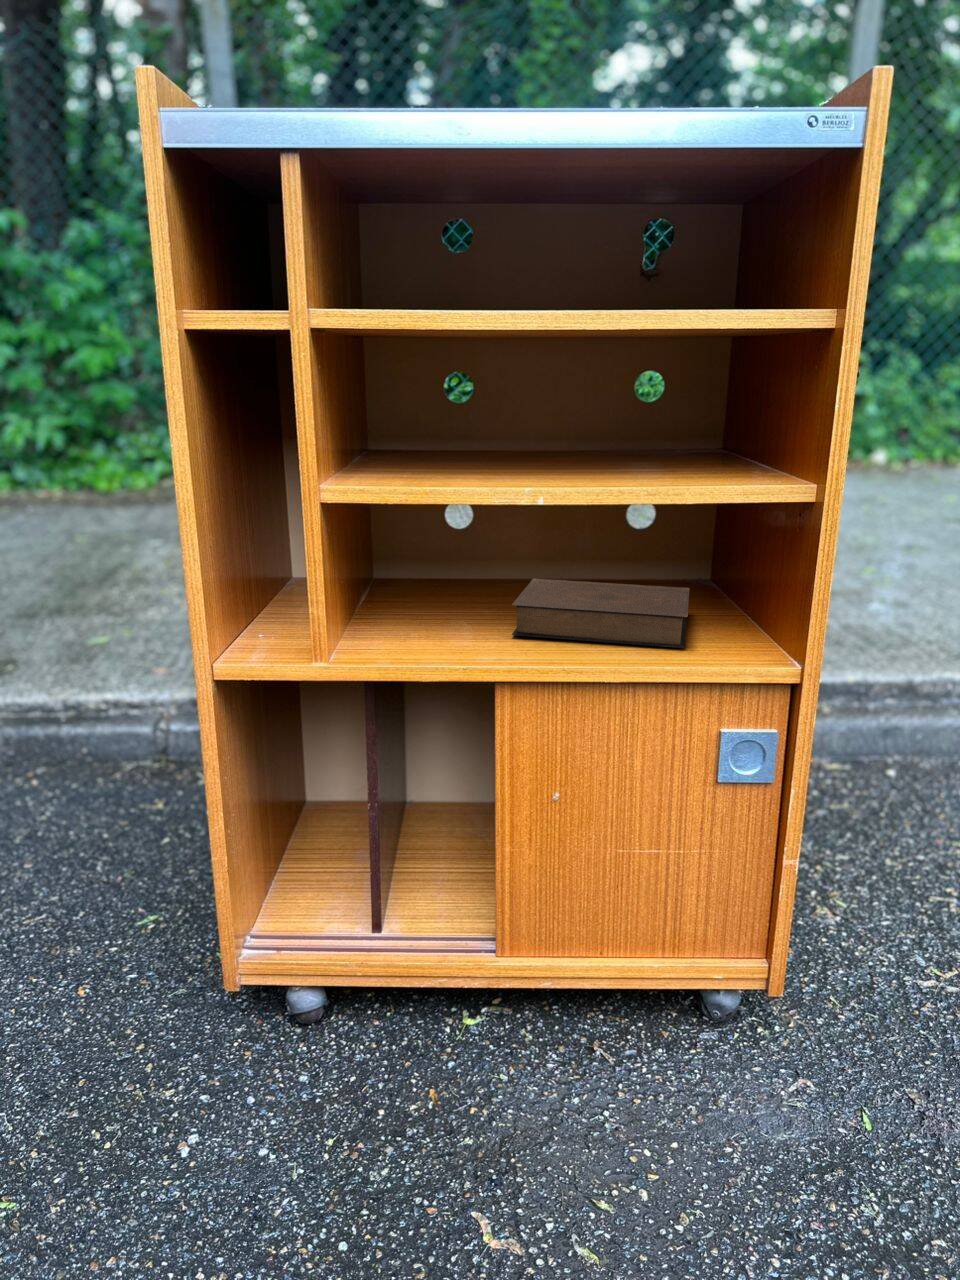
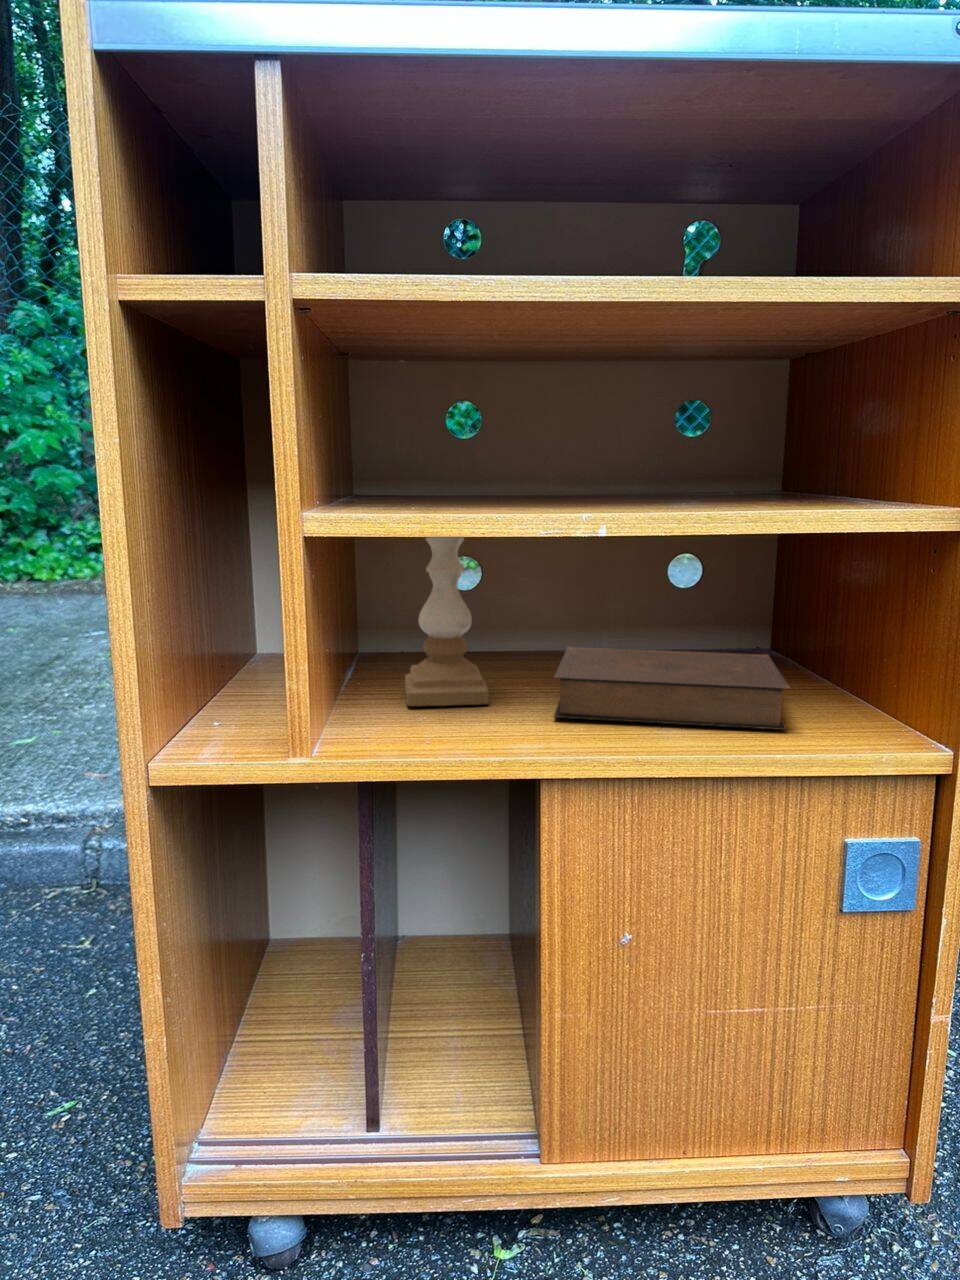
candle holder: none [403,477,466,624] -> present [405,537,489,706]

